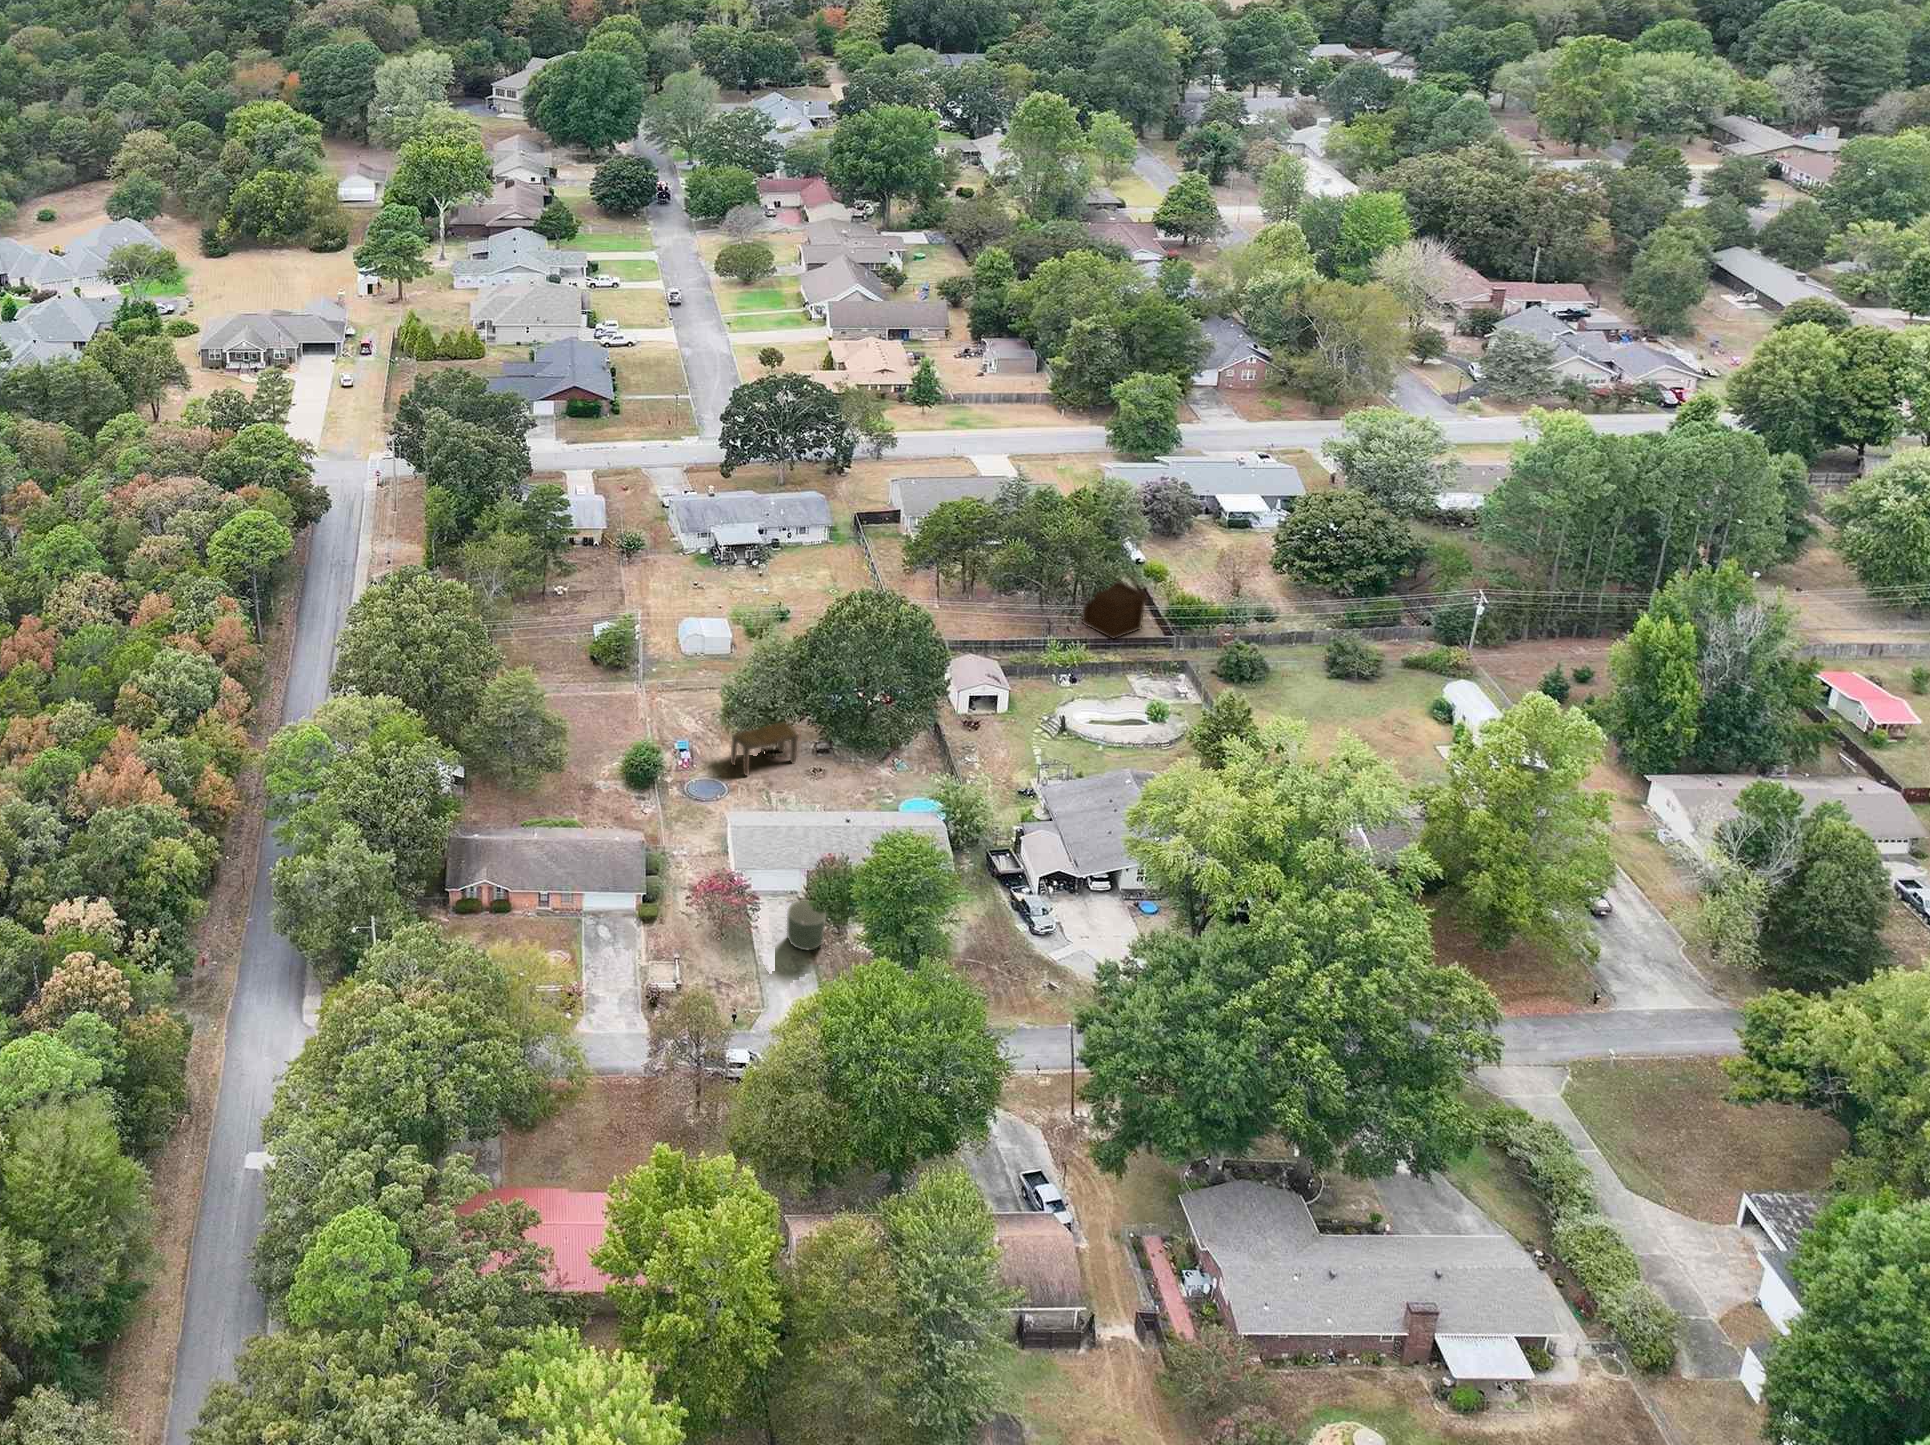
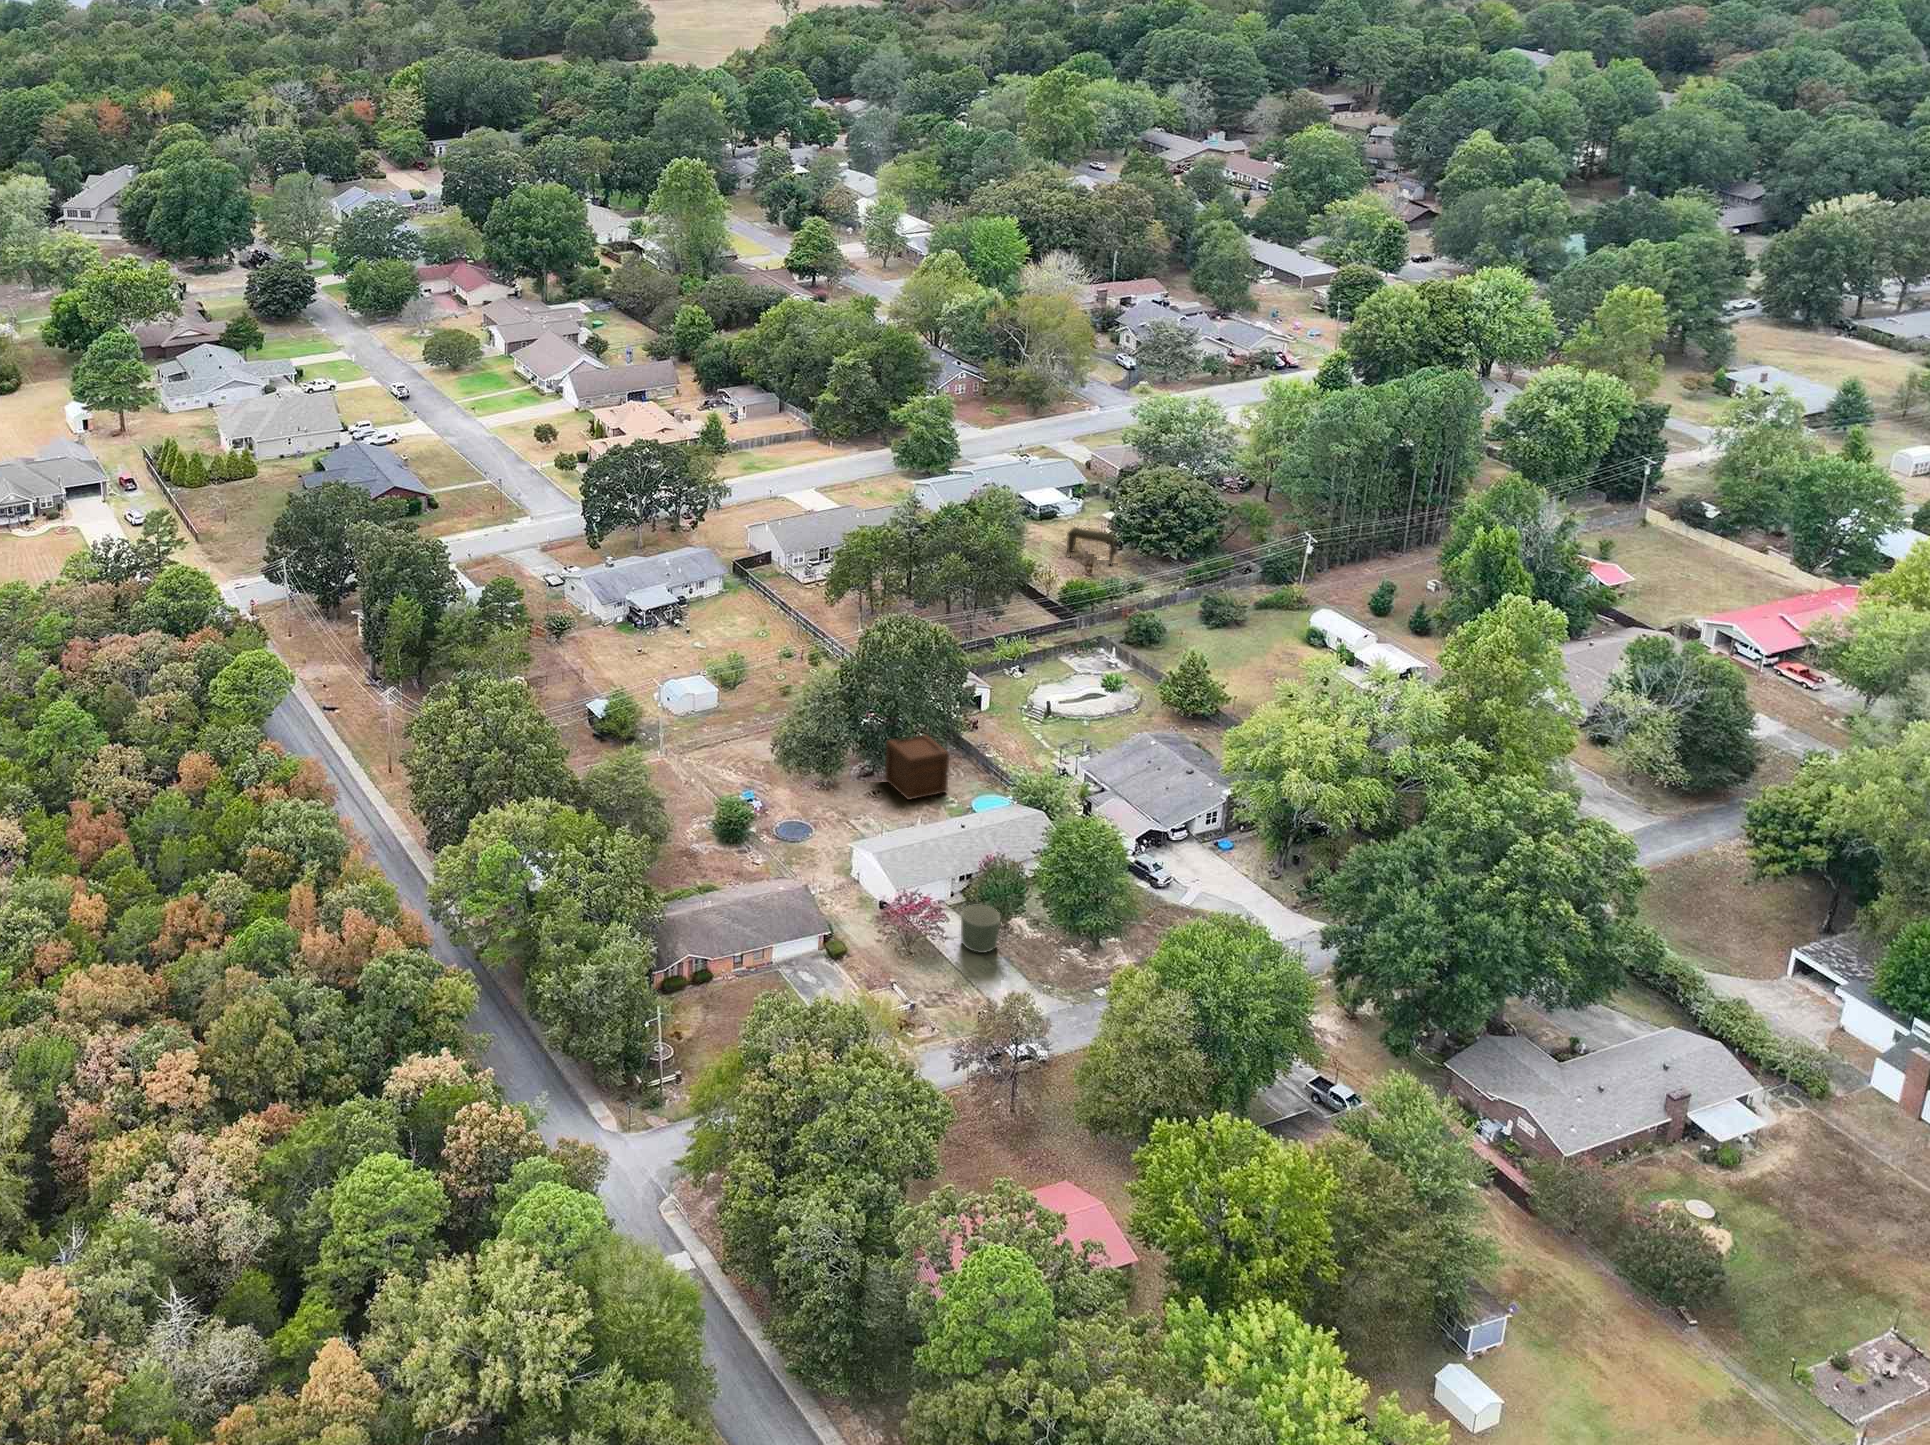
wooden crate: present [1082,581,1145,639] -> present [885,735,949,800]
bench: present [730,722,799,775] -> present [1067,527,1117,565]

